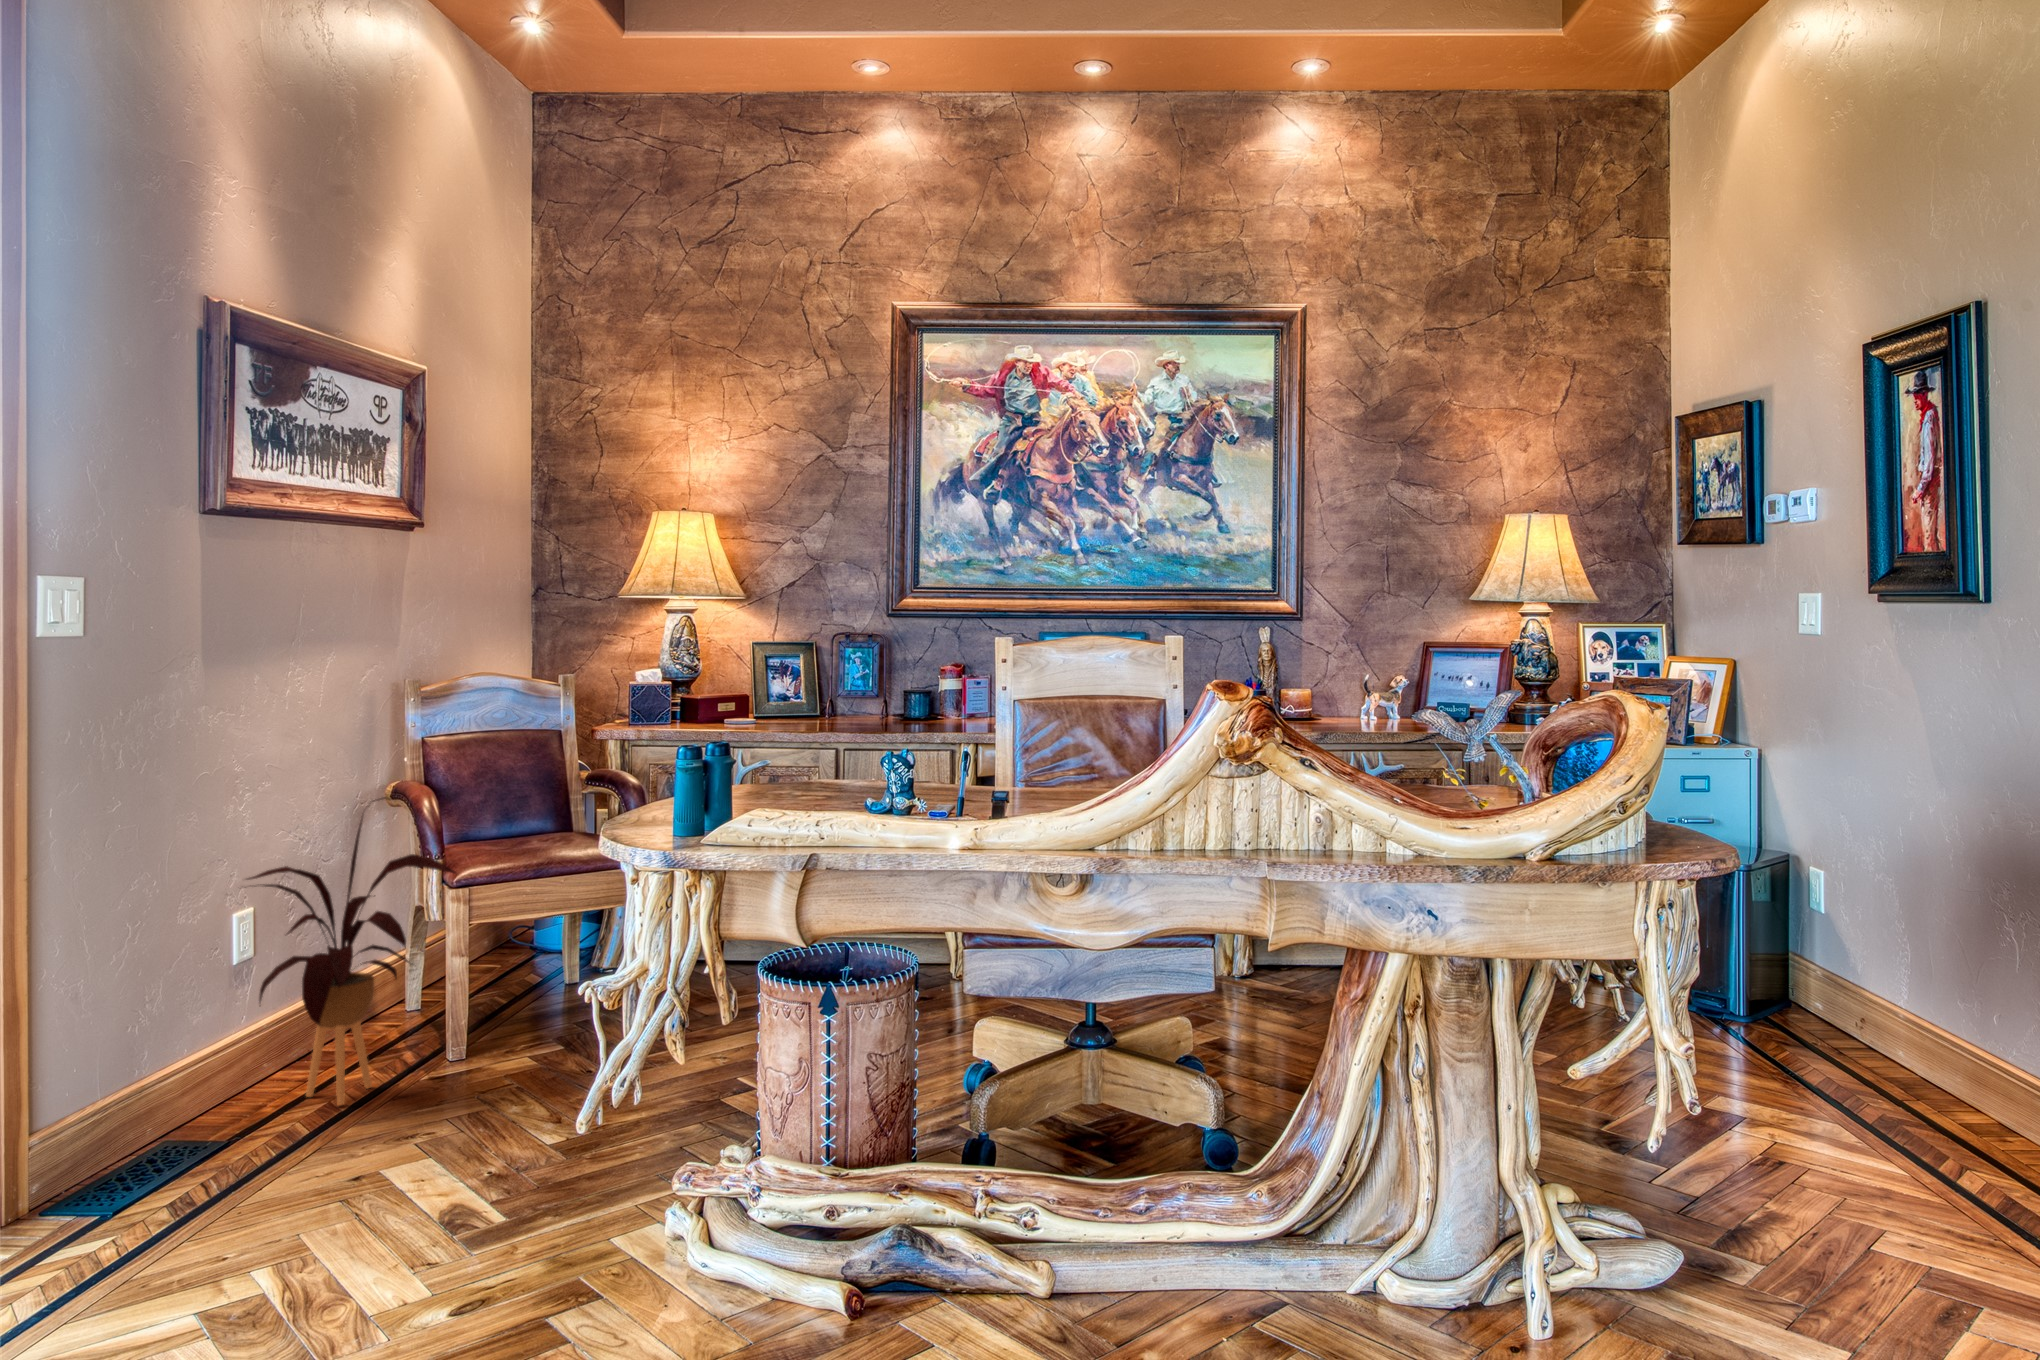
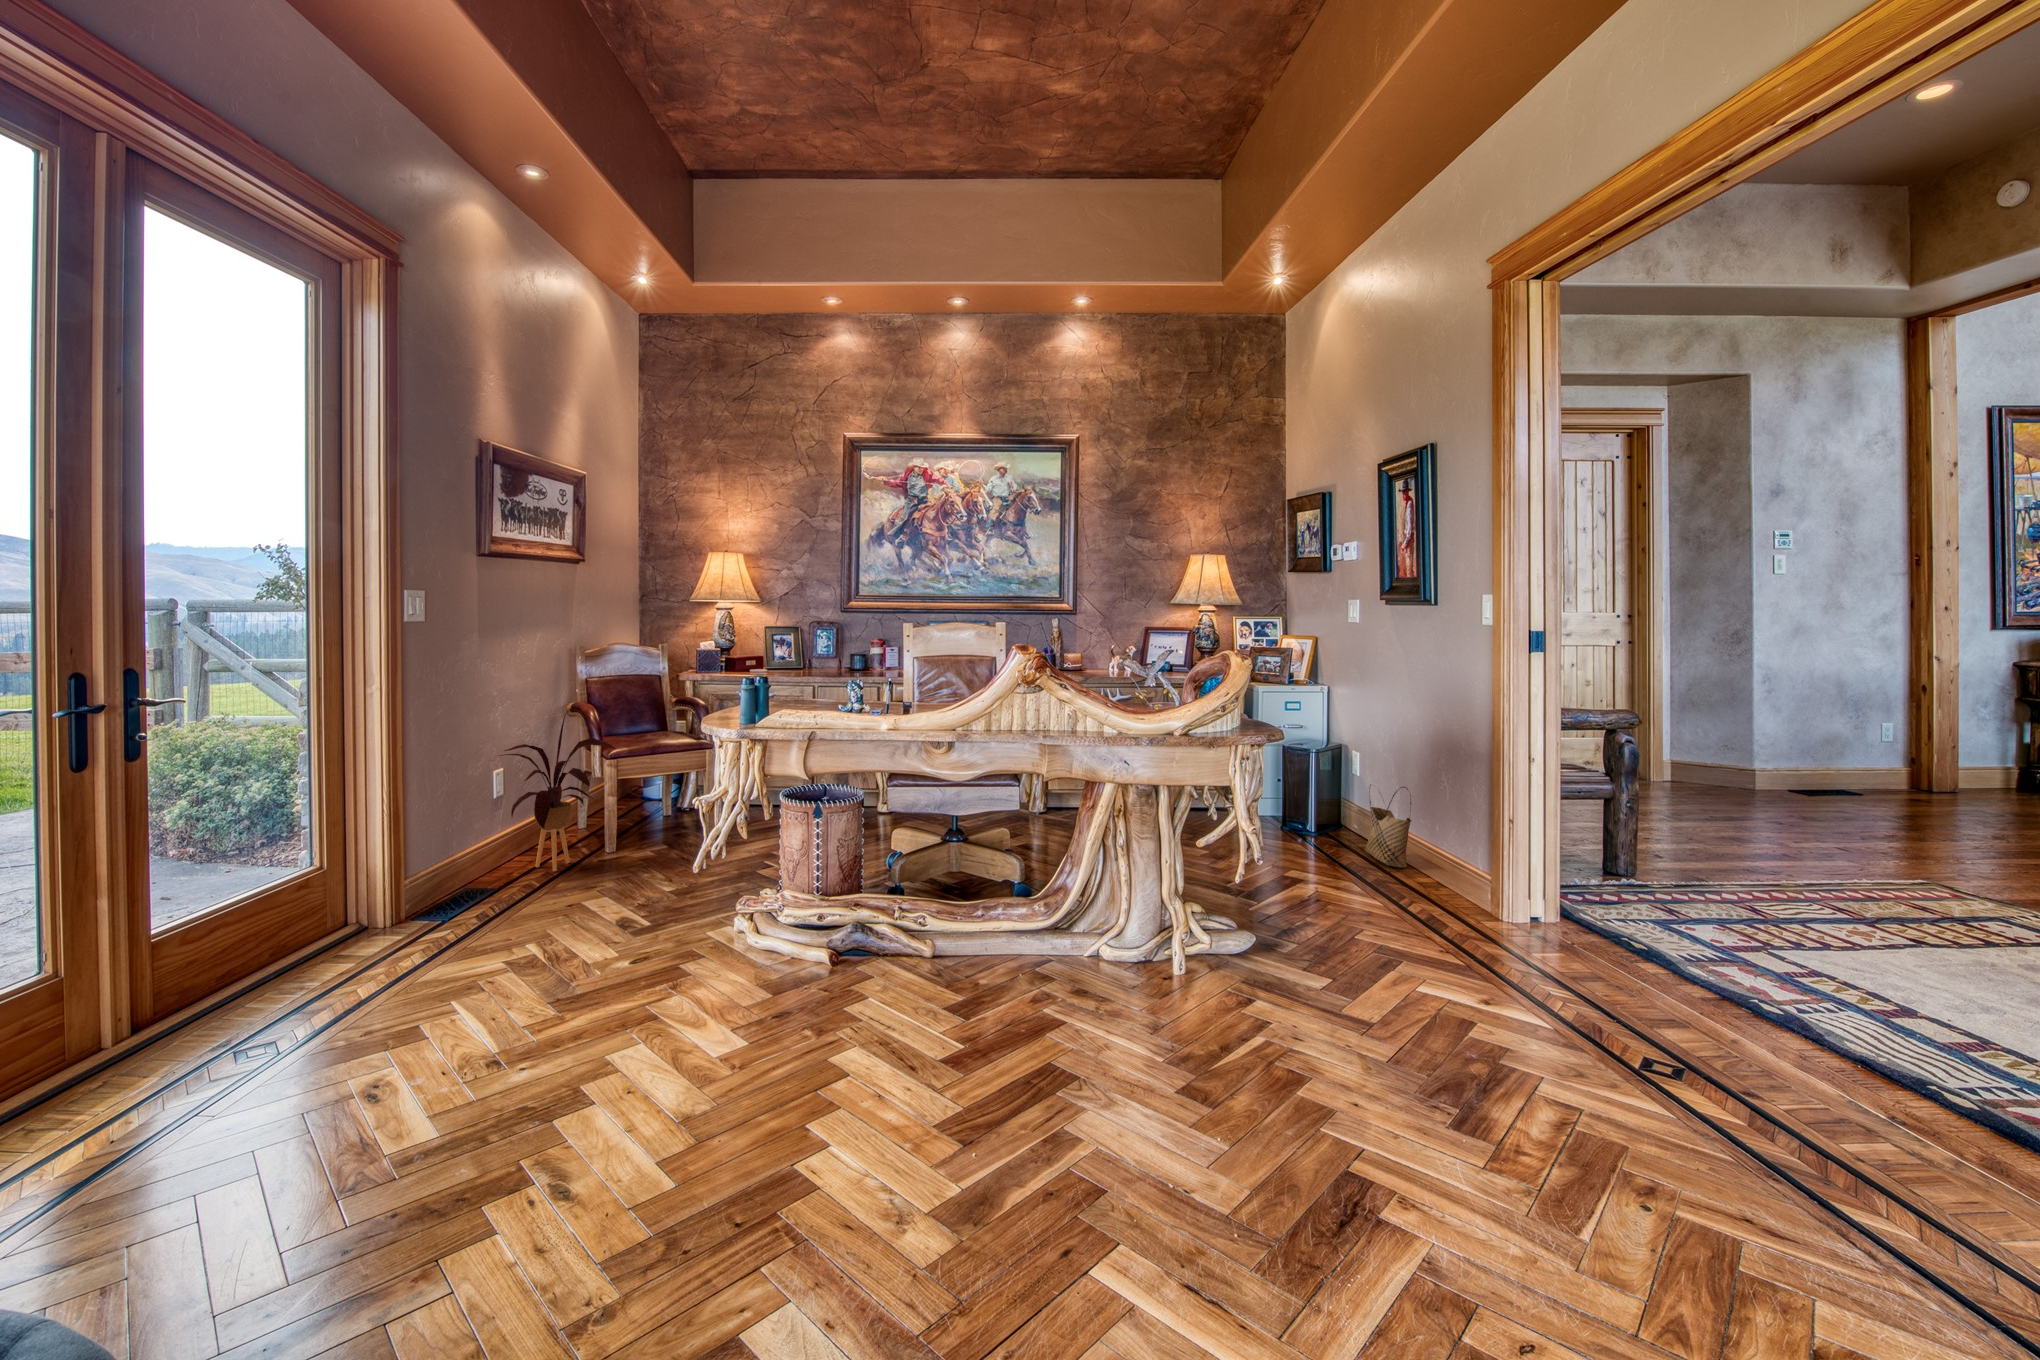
woven basket: none [1857,939,1948,1097] -> present [1365,784,1411,868]

